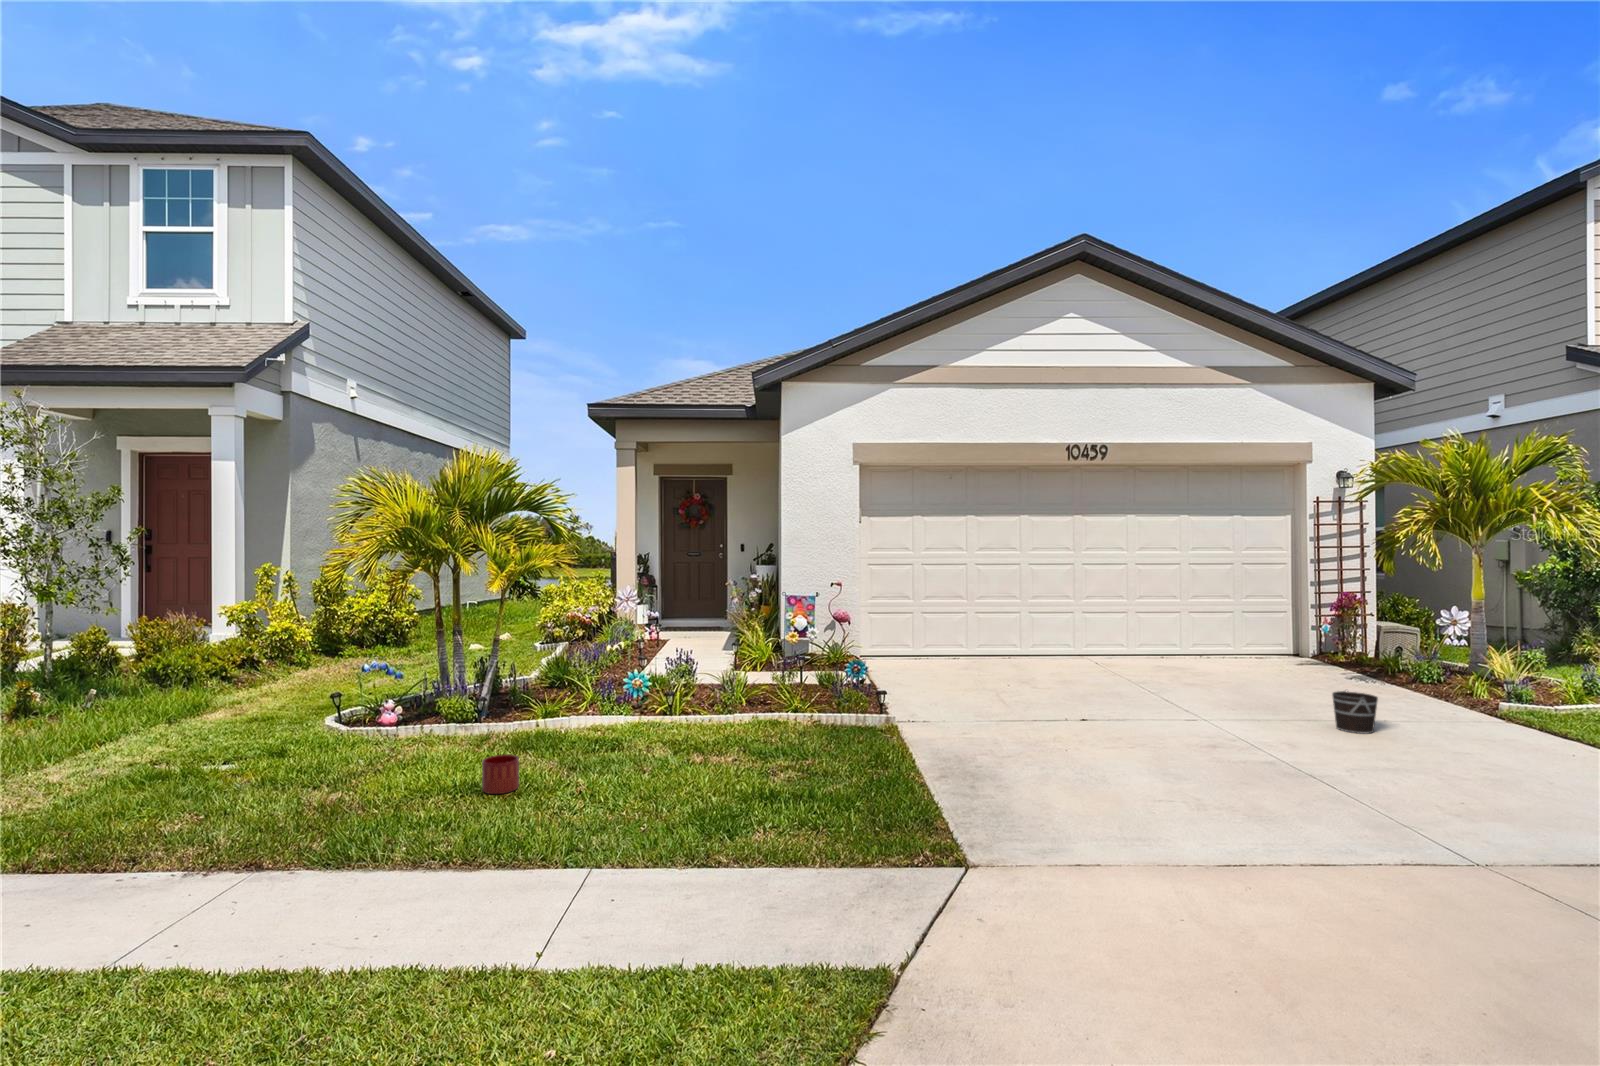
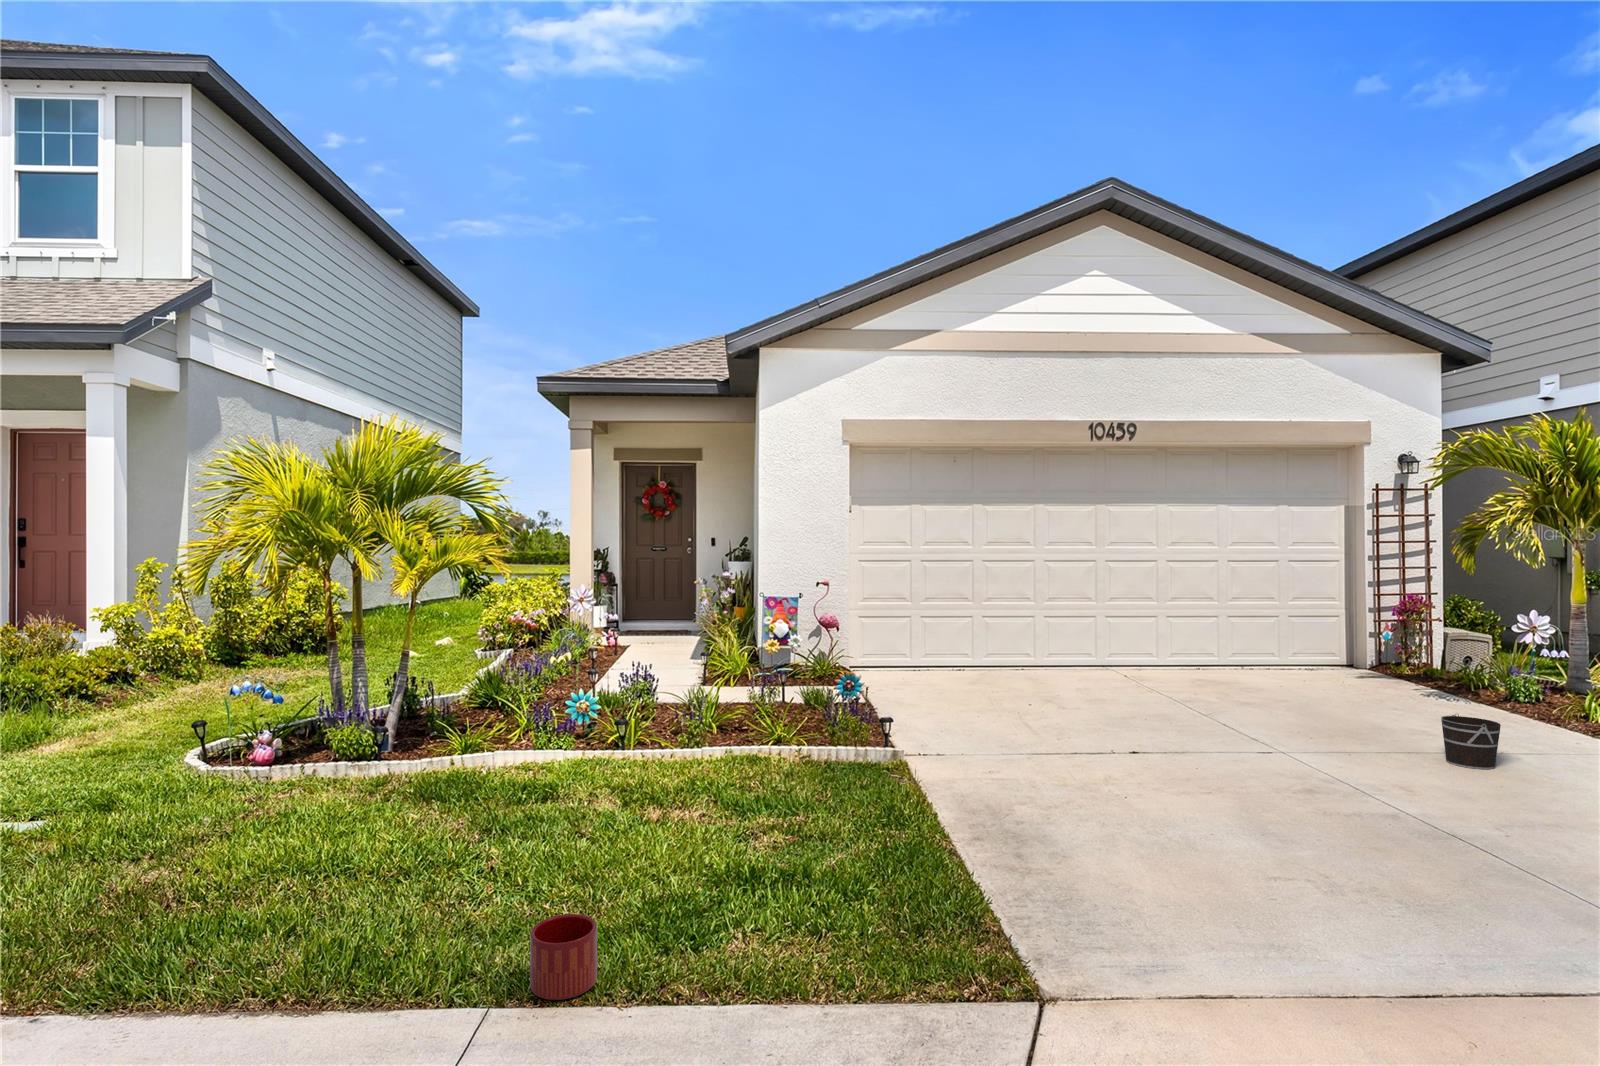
planter: present [482,754,519,794] -> present [530,914,597,1000]

